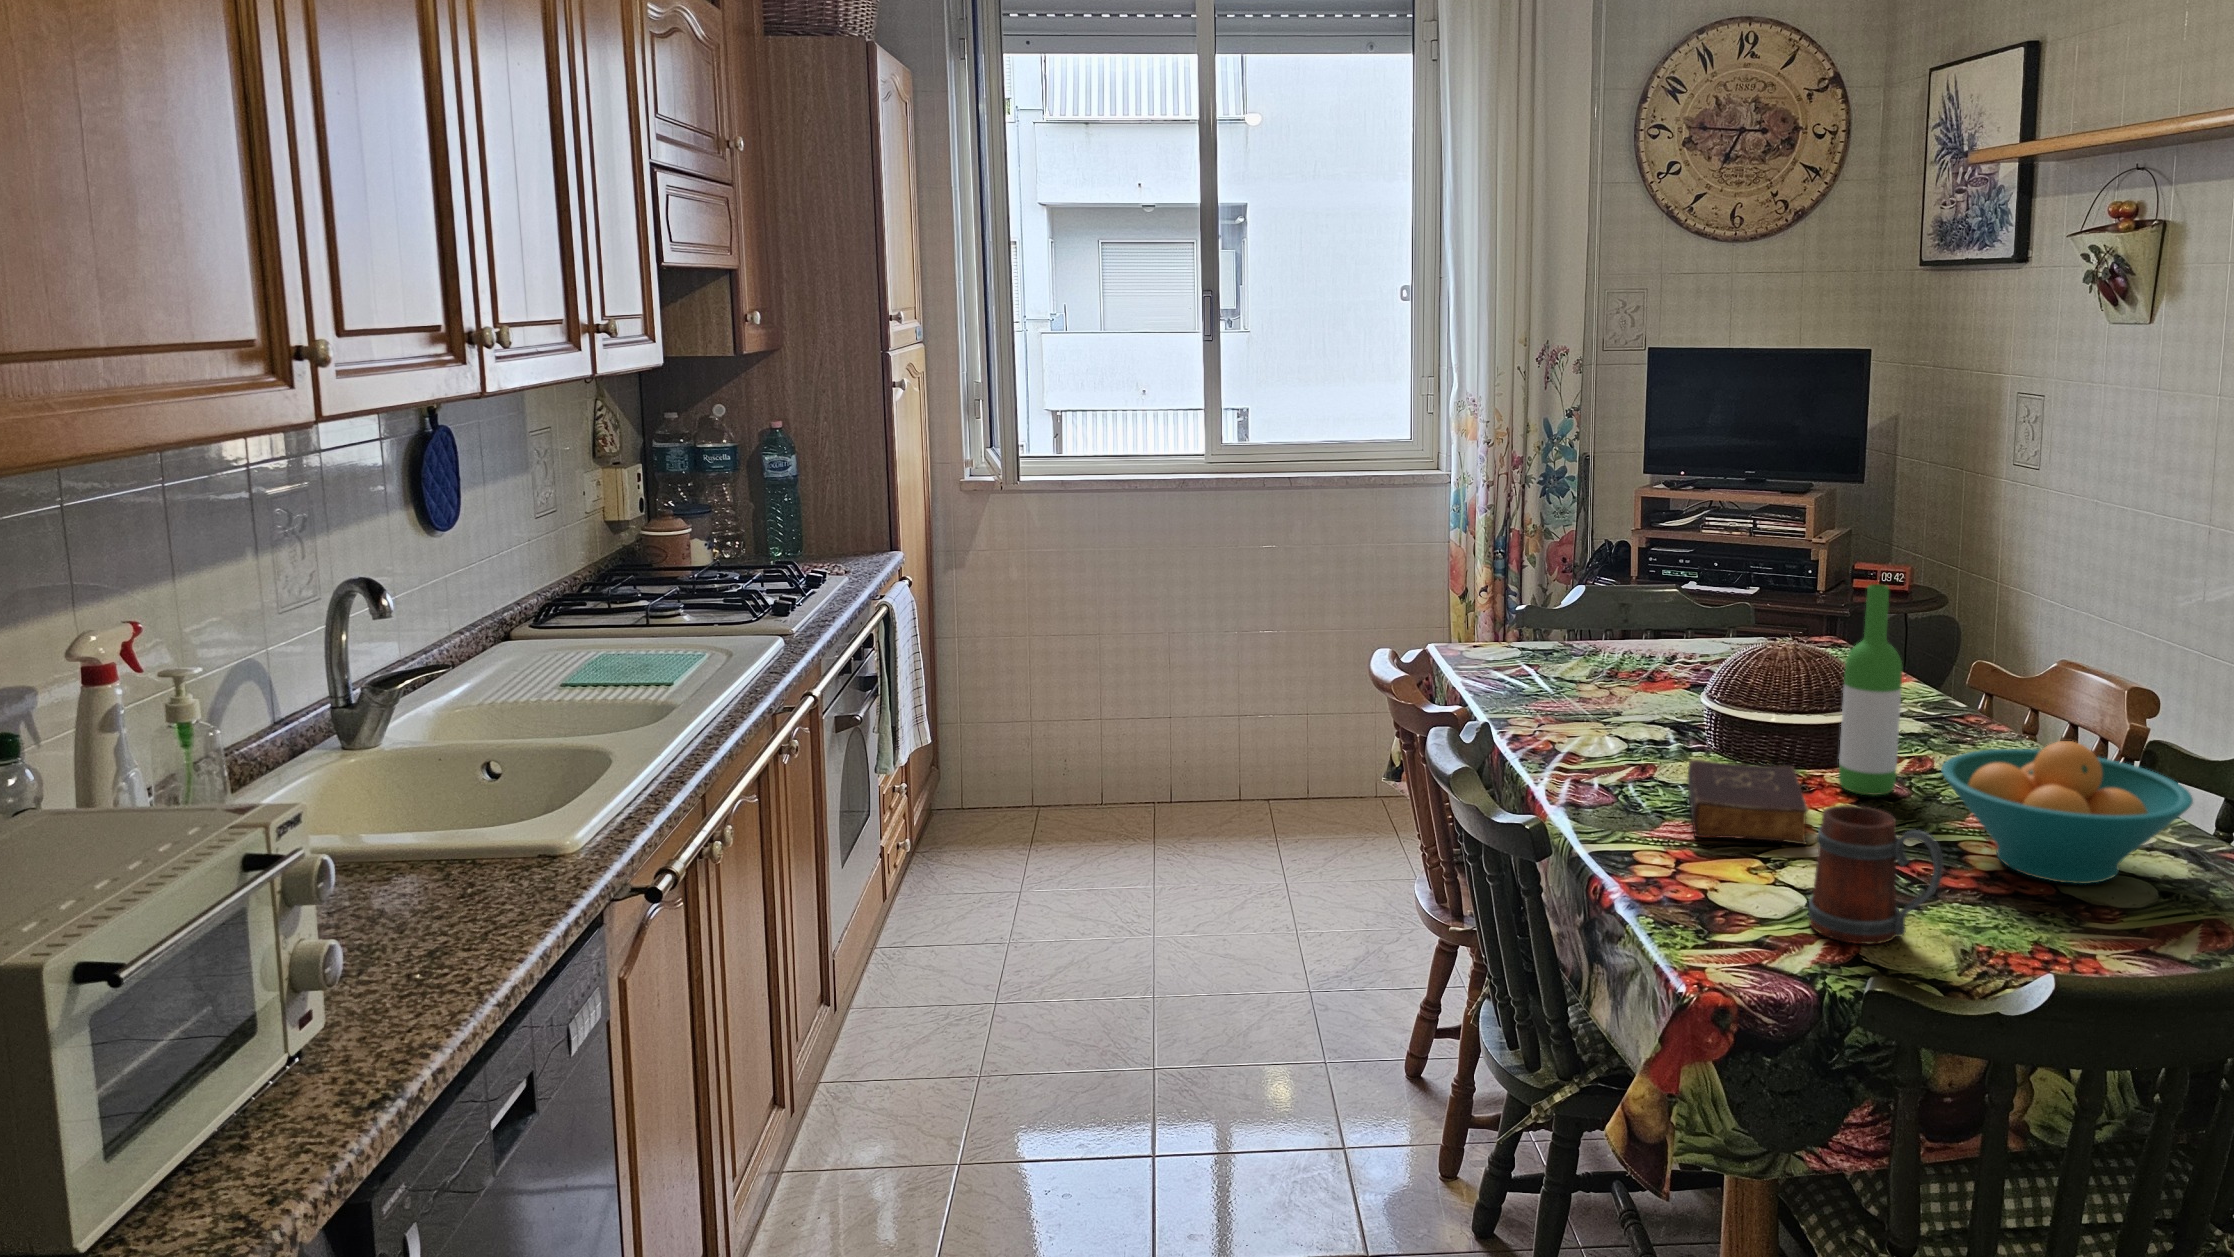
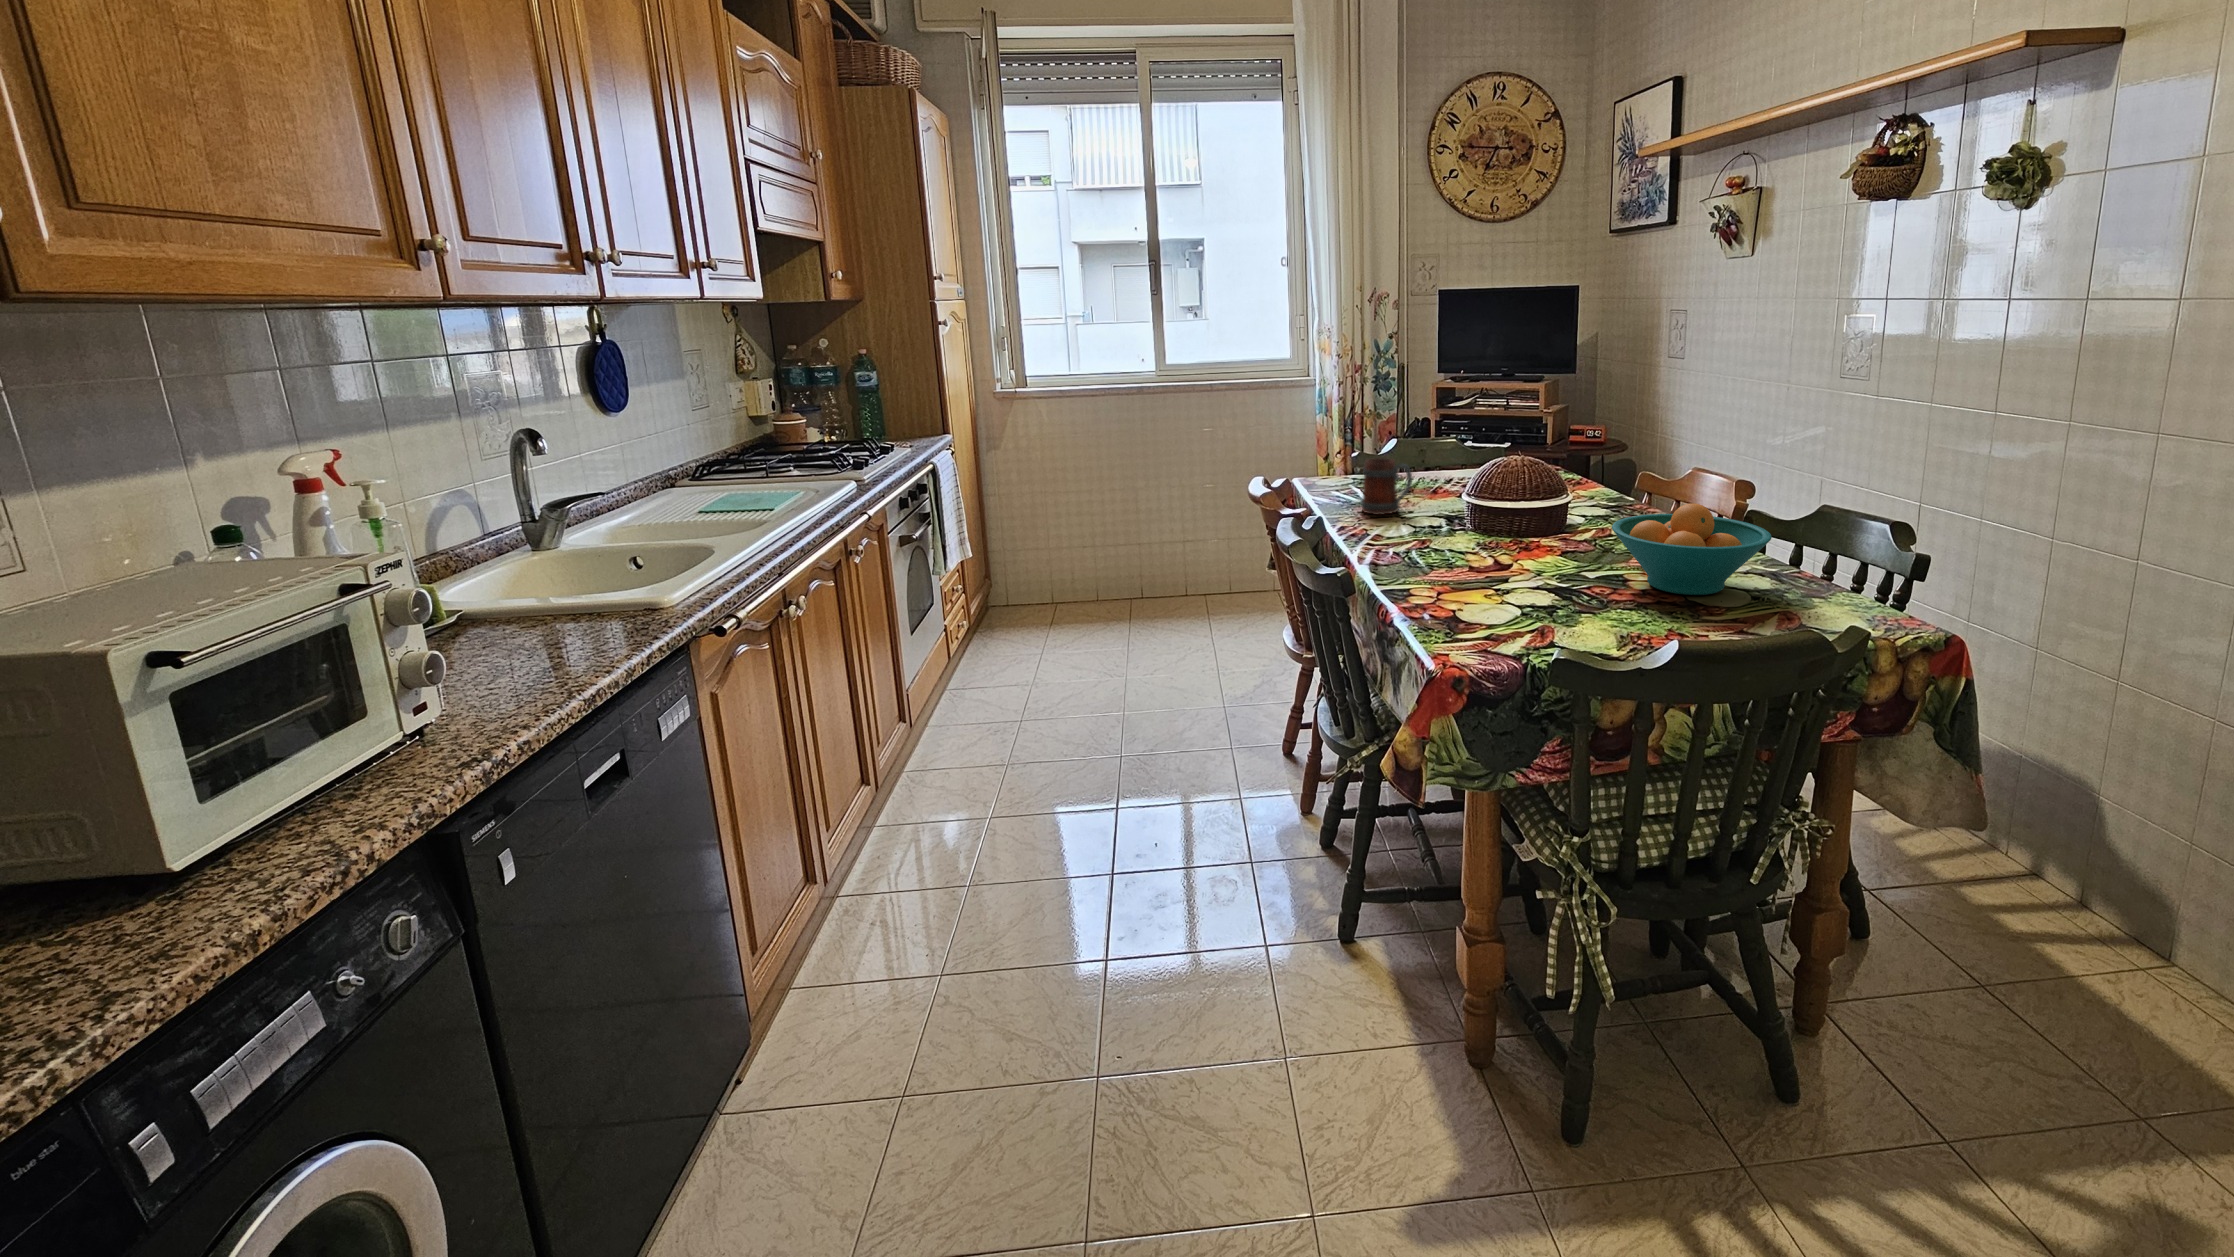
wine bottle: present [1839,584,1902,796] -> none [1550,412,1590,552]
book: present [1688,760,1808,844] -> none [1451,532,1526,580]
mug: present [1808,805,1943,944] -> present [1361,458,1412,514]

